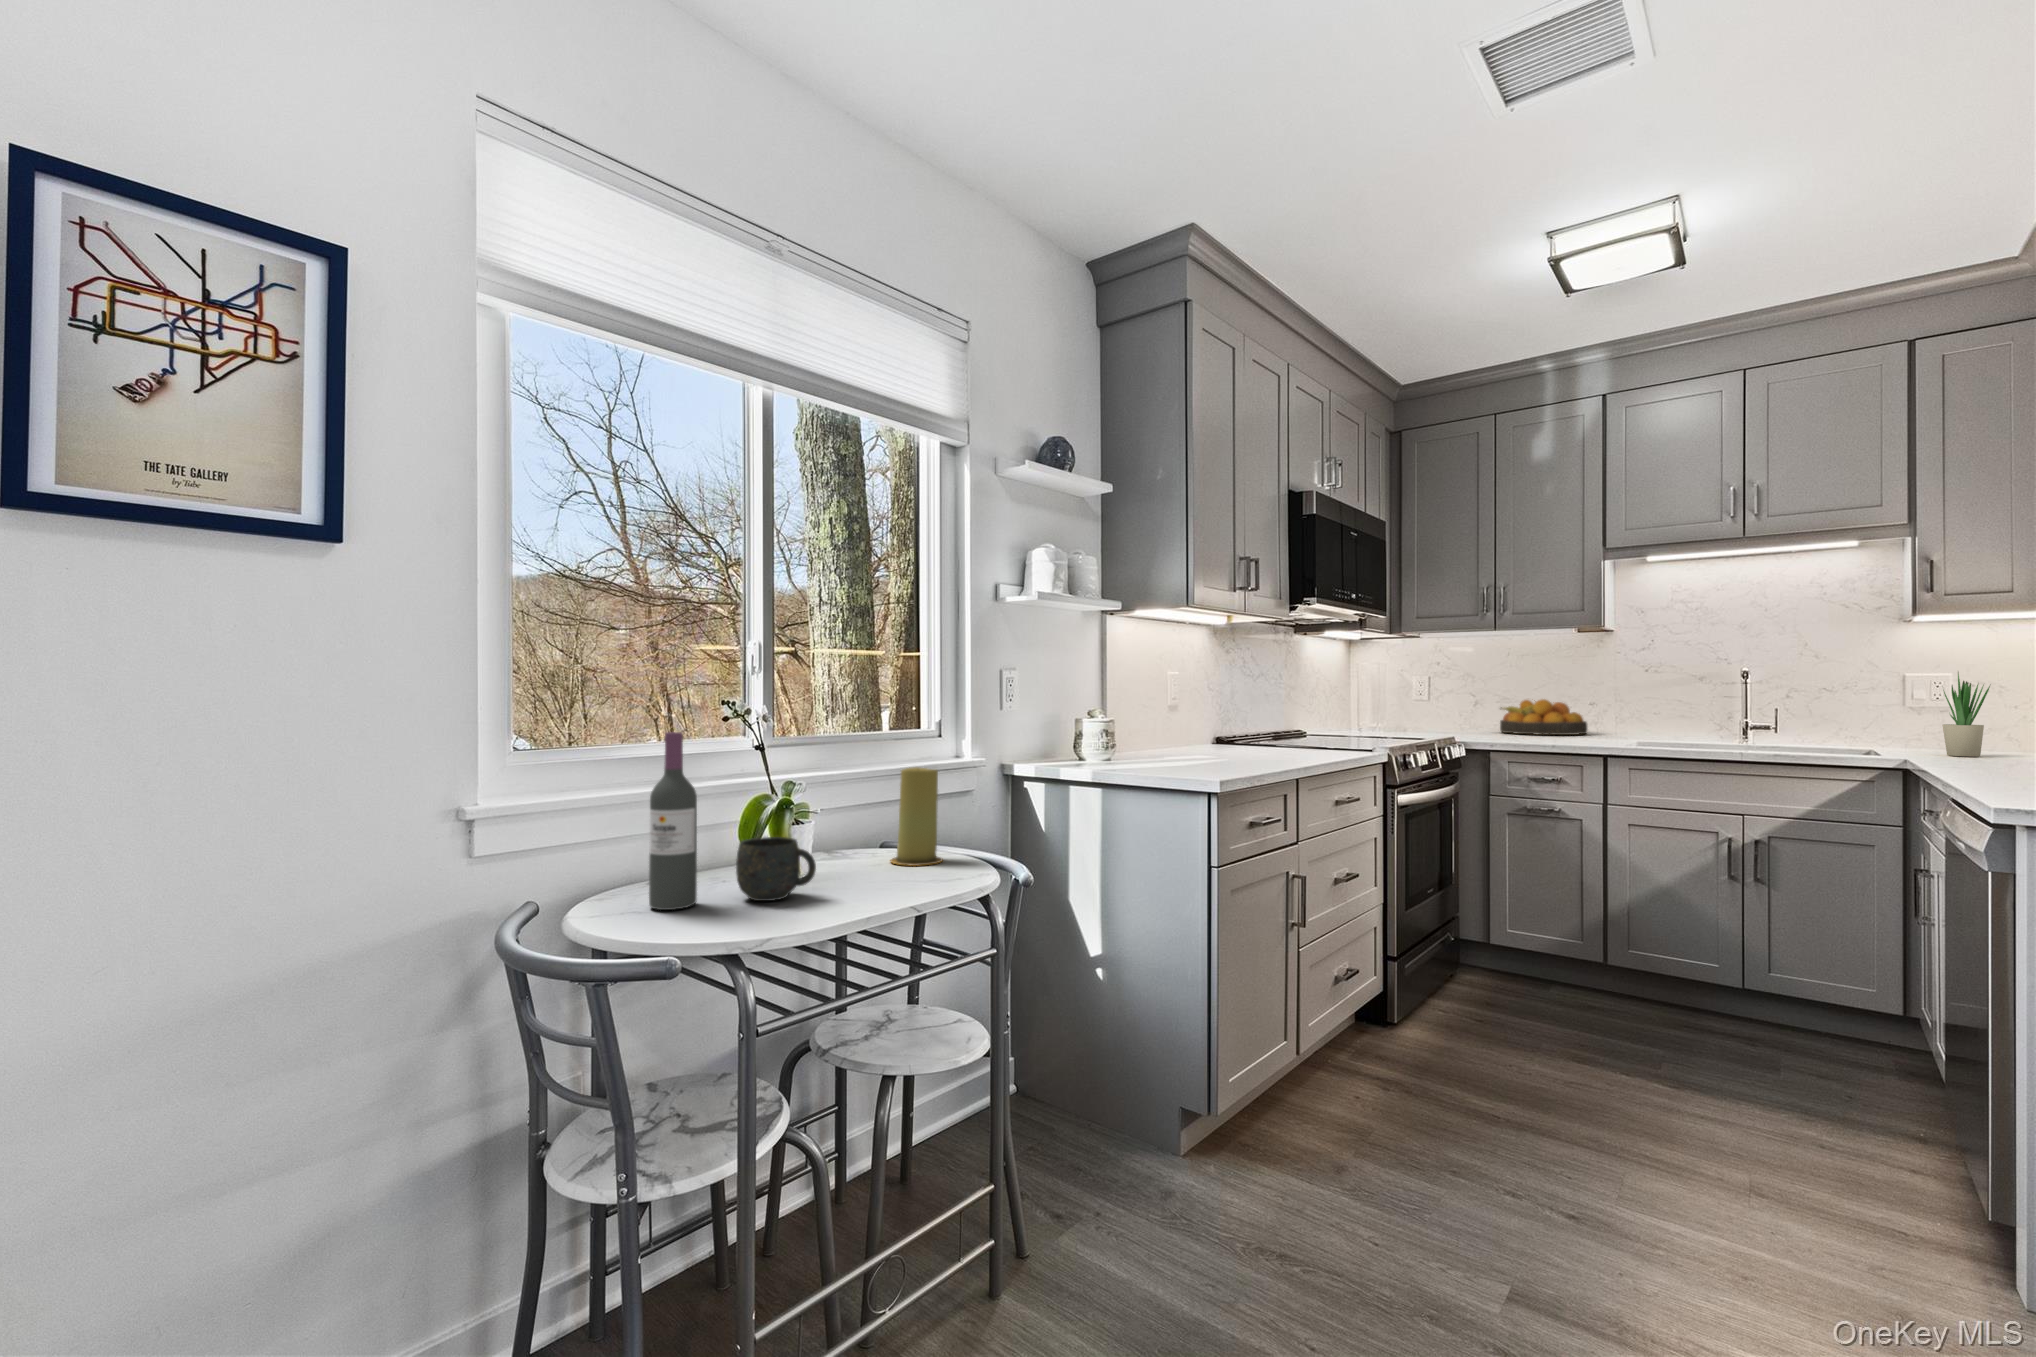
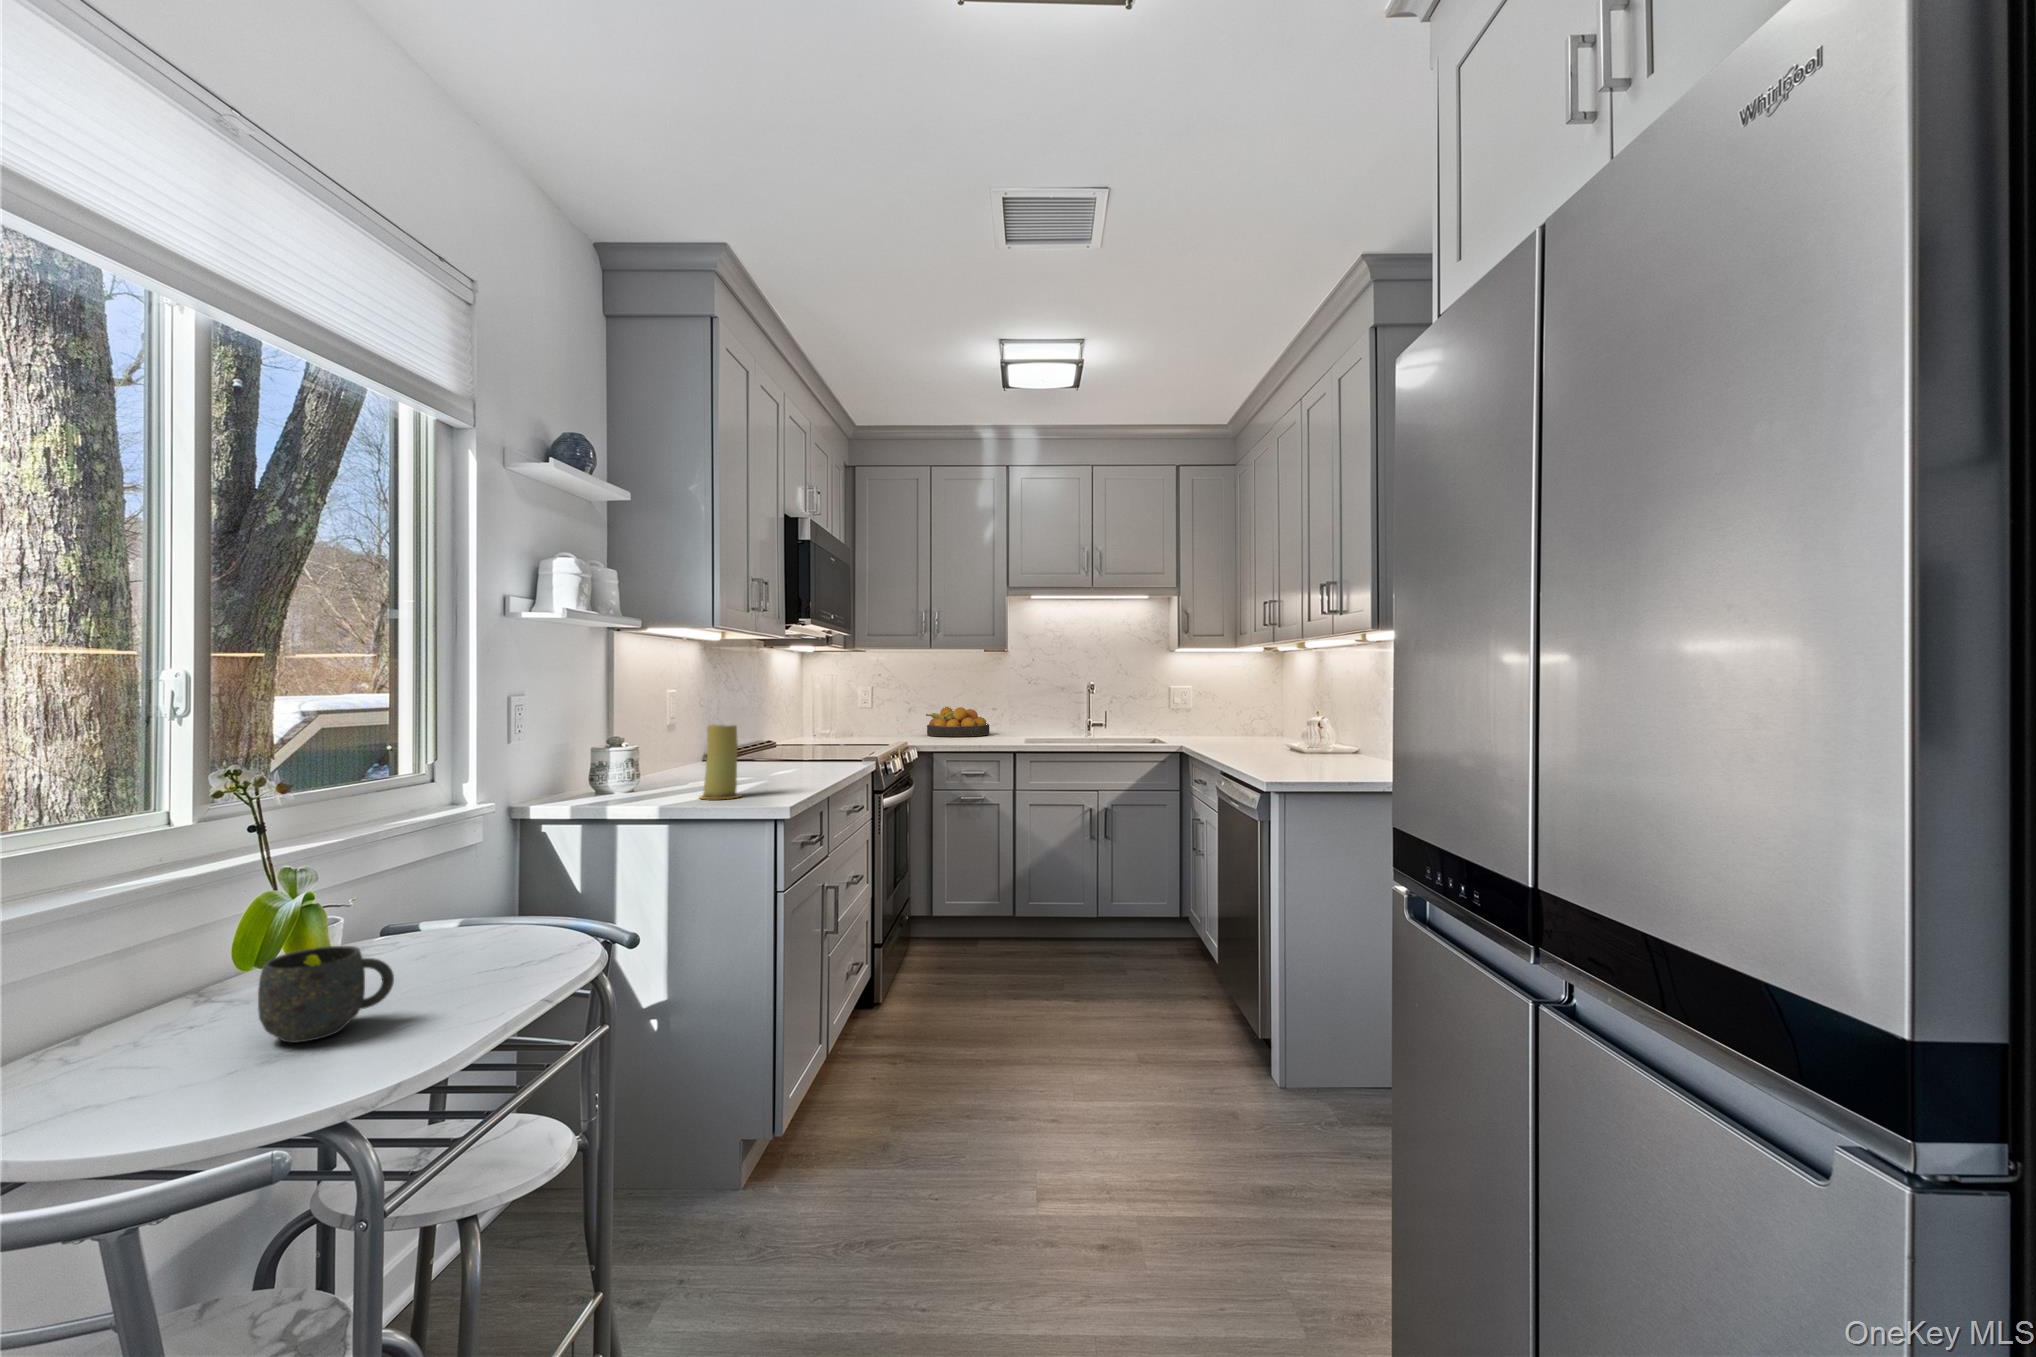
potted plant: present [1942,672,1990,757] -> none [1202,686,1226,743]
wine bottle: present [649,732,697,910] -> none [102,821,195,1095]
candle: present [890,767,942,866] -> present [700,725,741,799]

